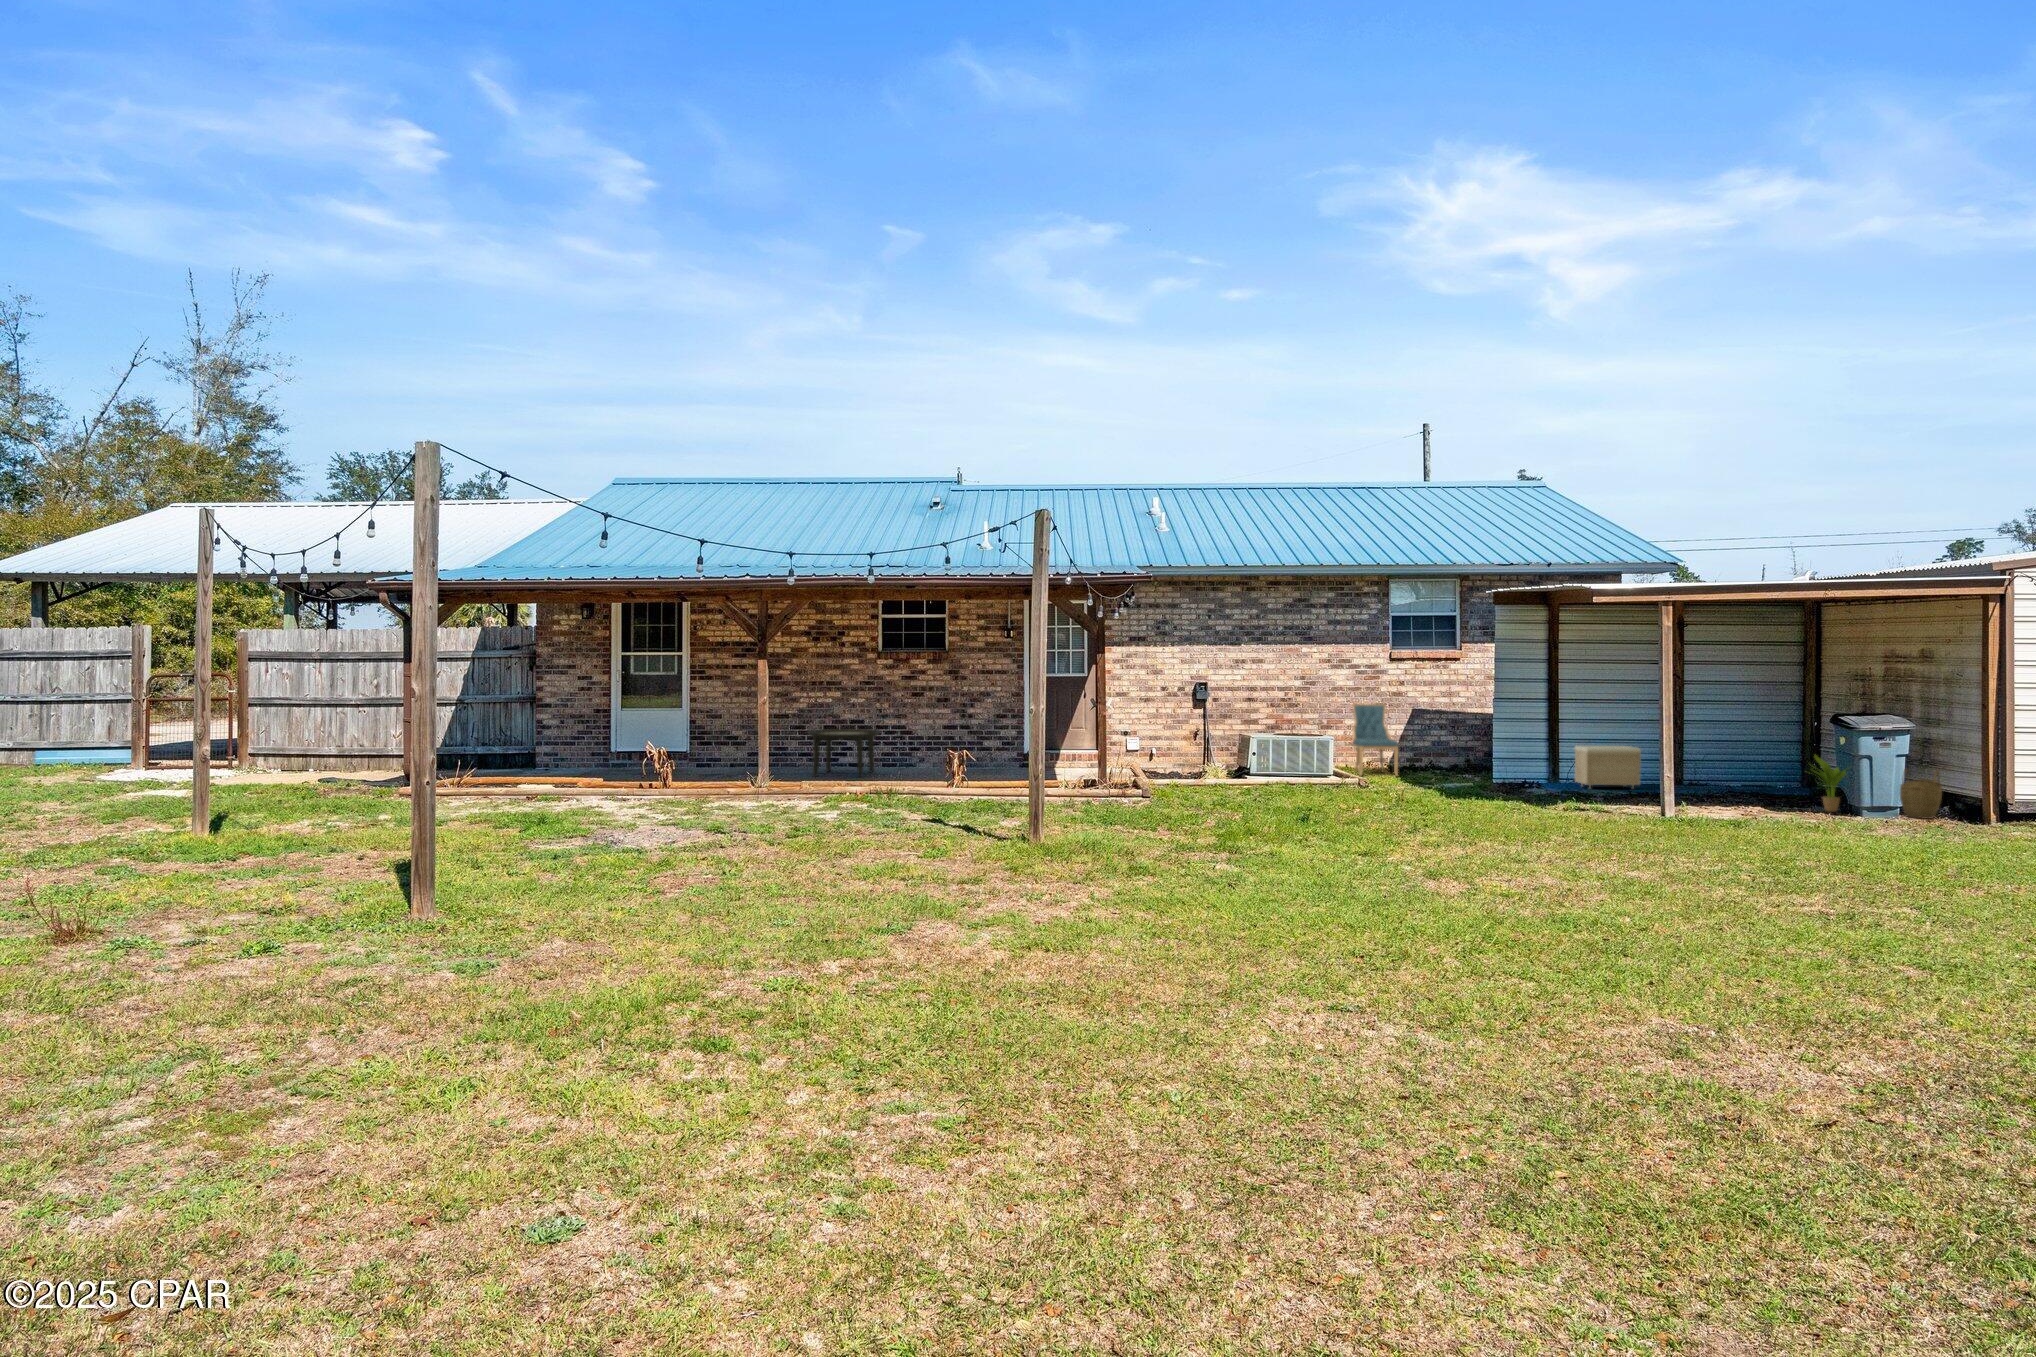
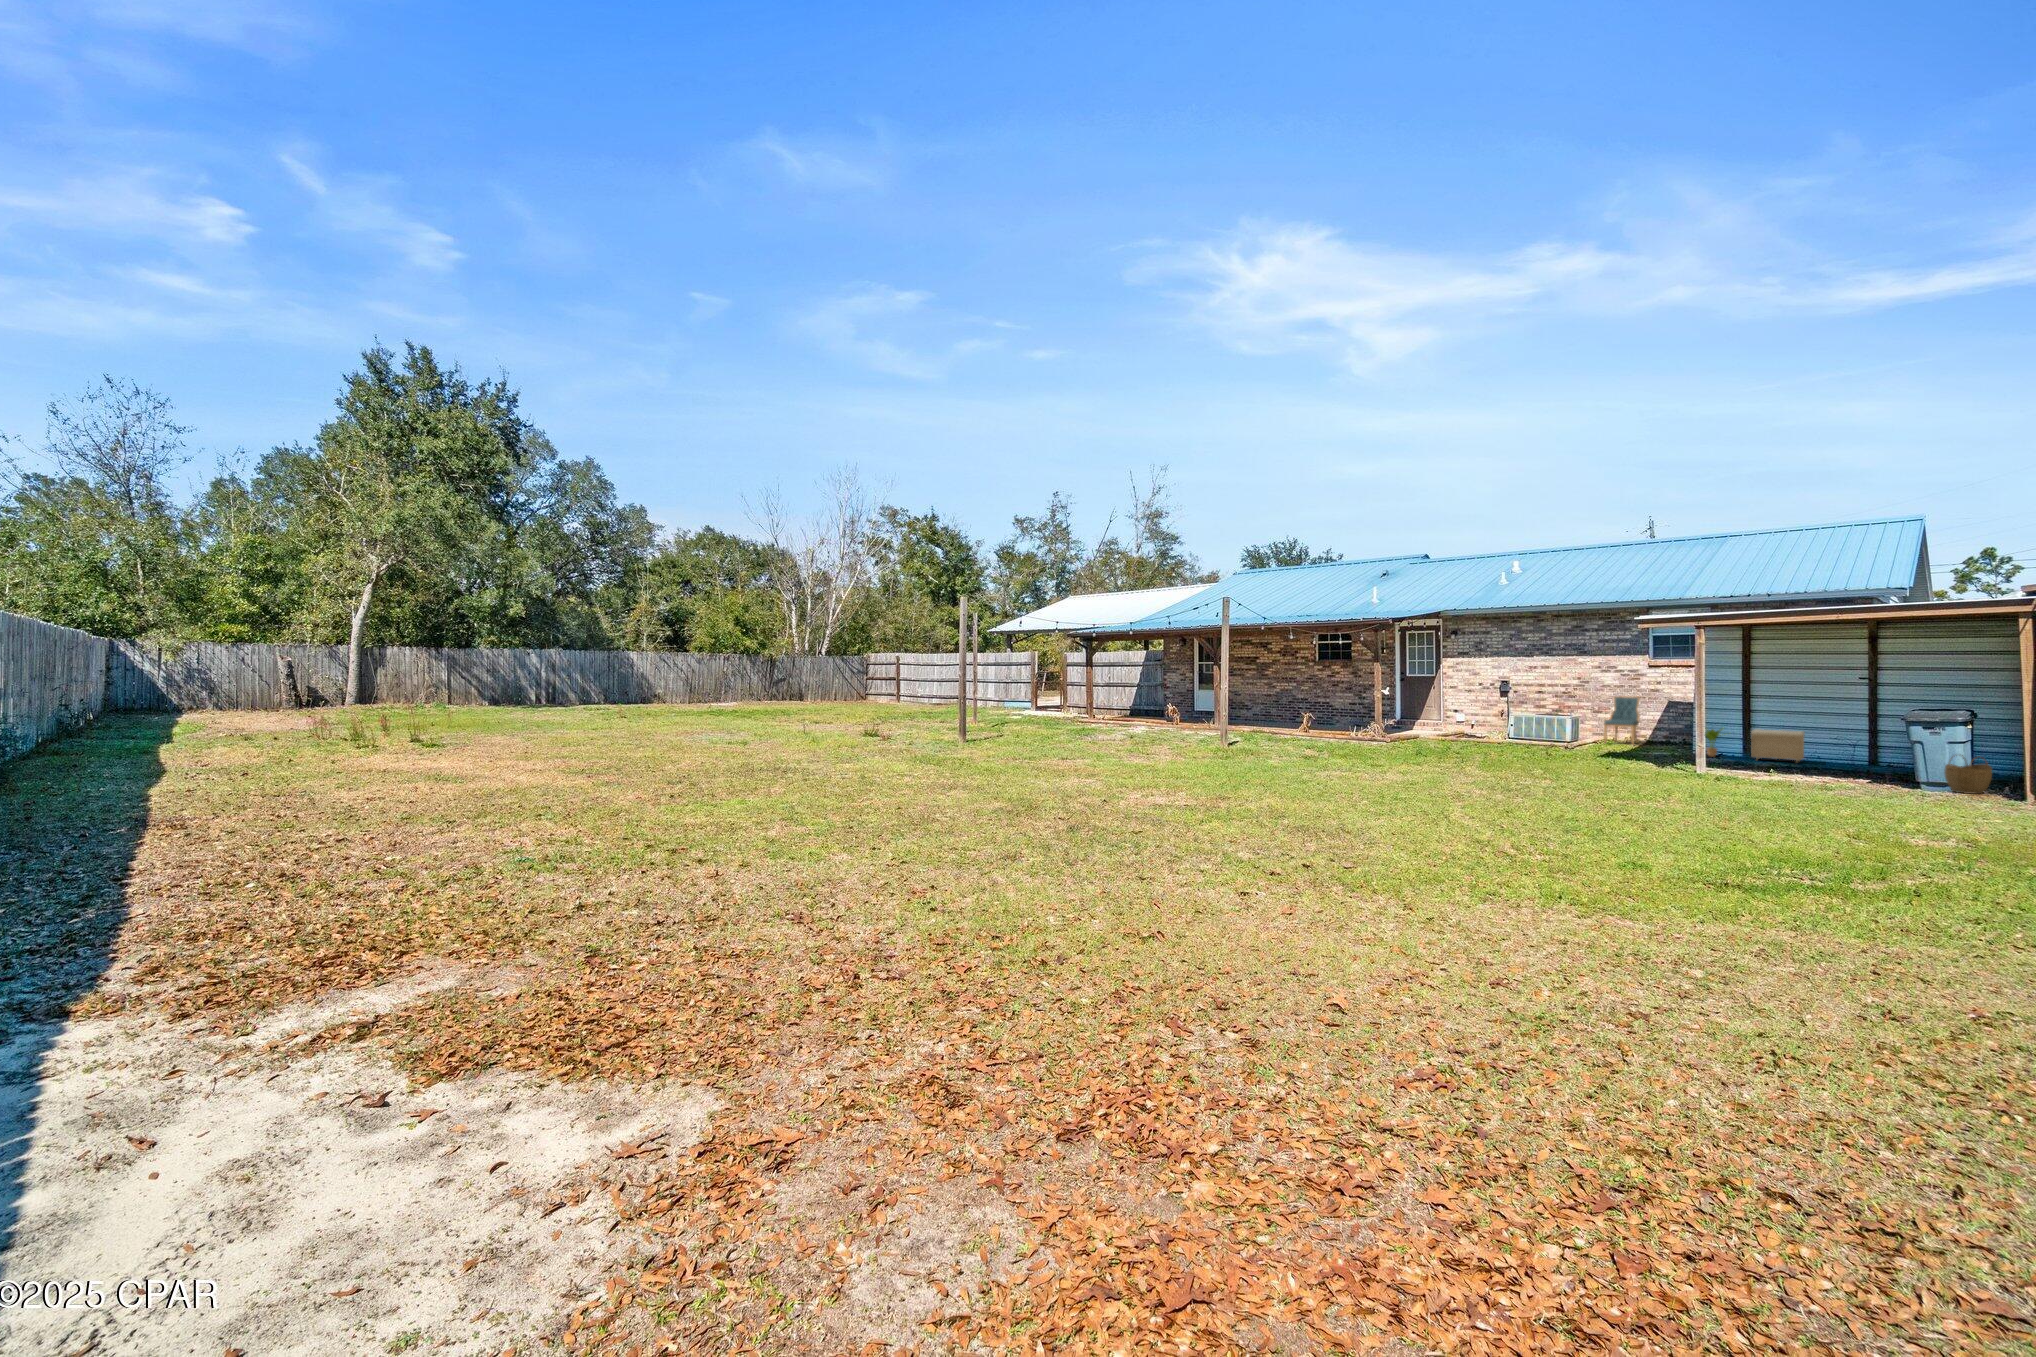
round table: present [808,729,880,777] -> none [1270,703,1311,728]
potted plant: present [1814,755,1846,812] -> present [1705,729,1722,757]

